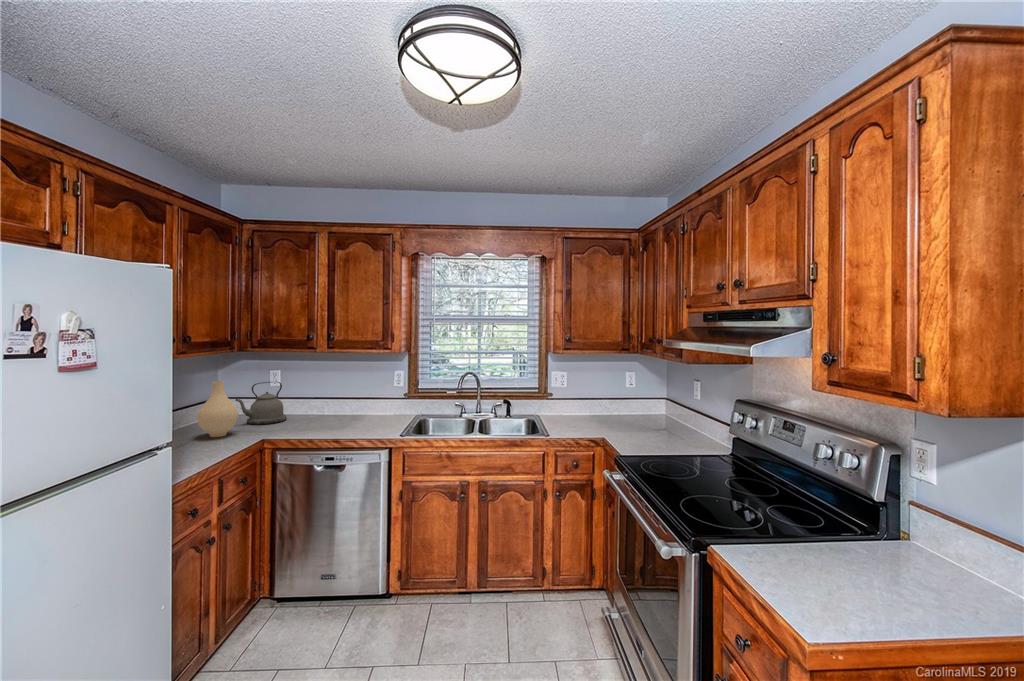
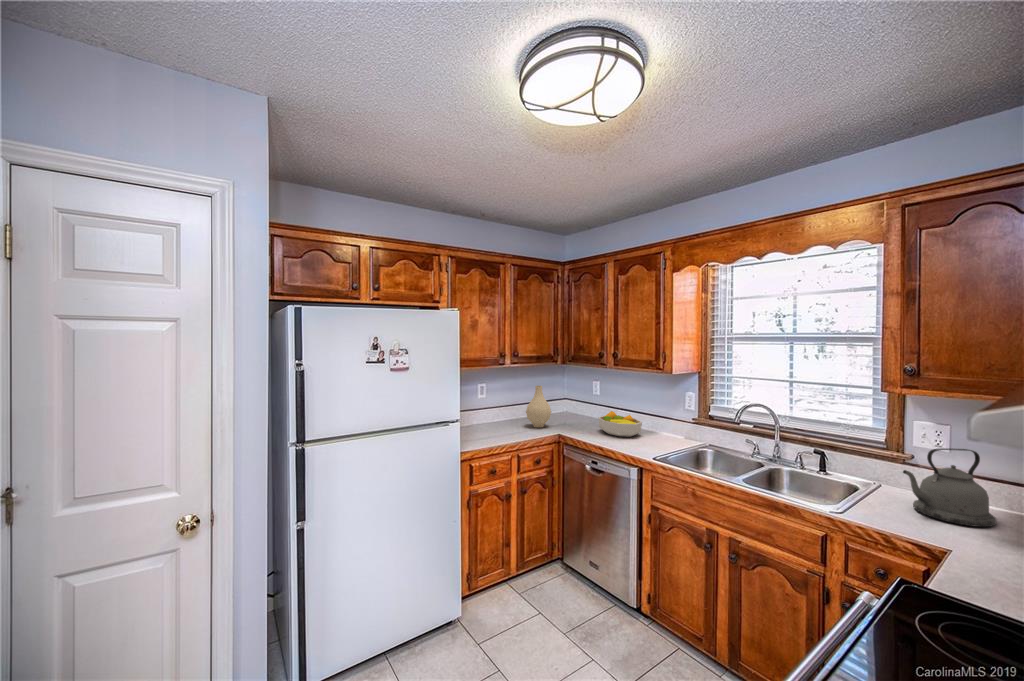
kettle: present [236,382,287,425] -> present [903,448,996,527]
fruit bowl: none [305,400,358,425] -> present [598,411,642,437]

